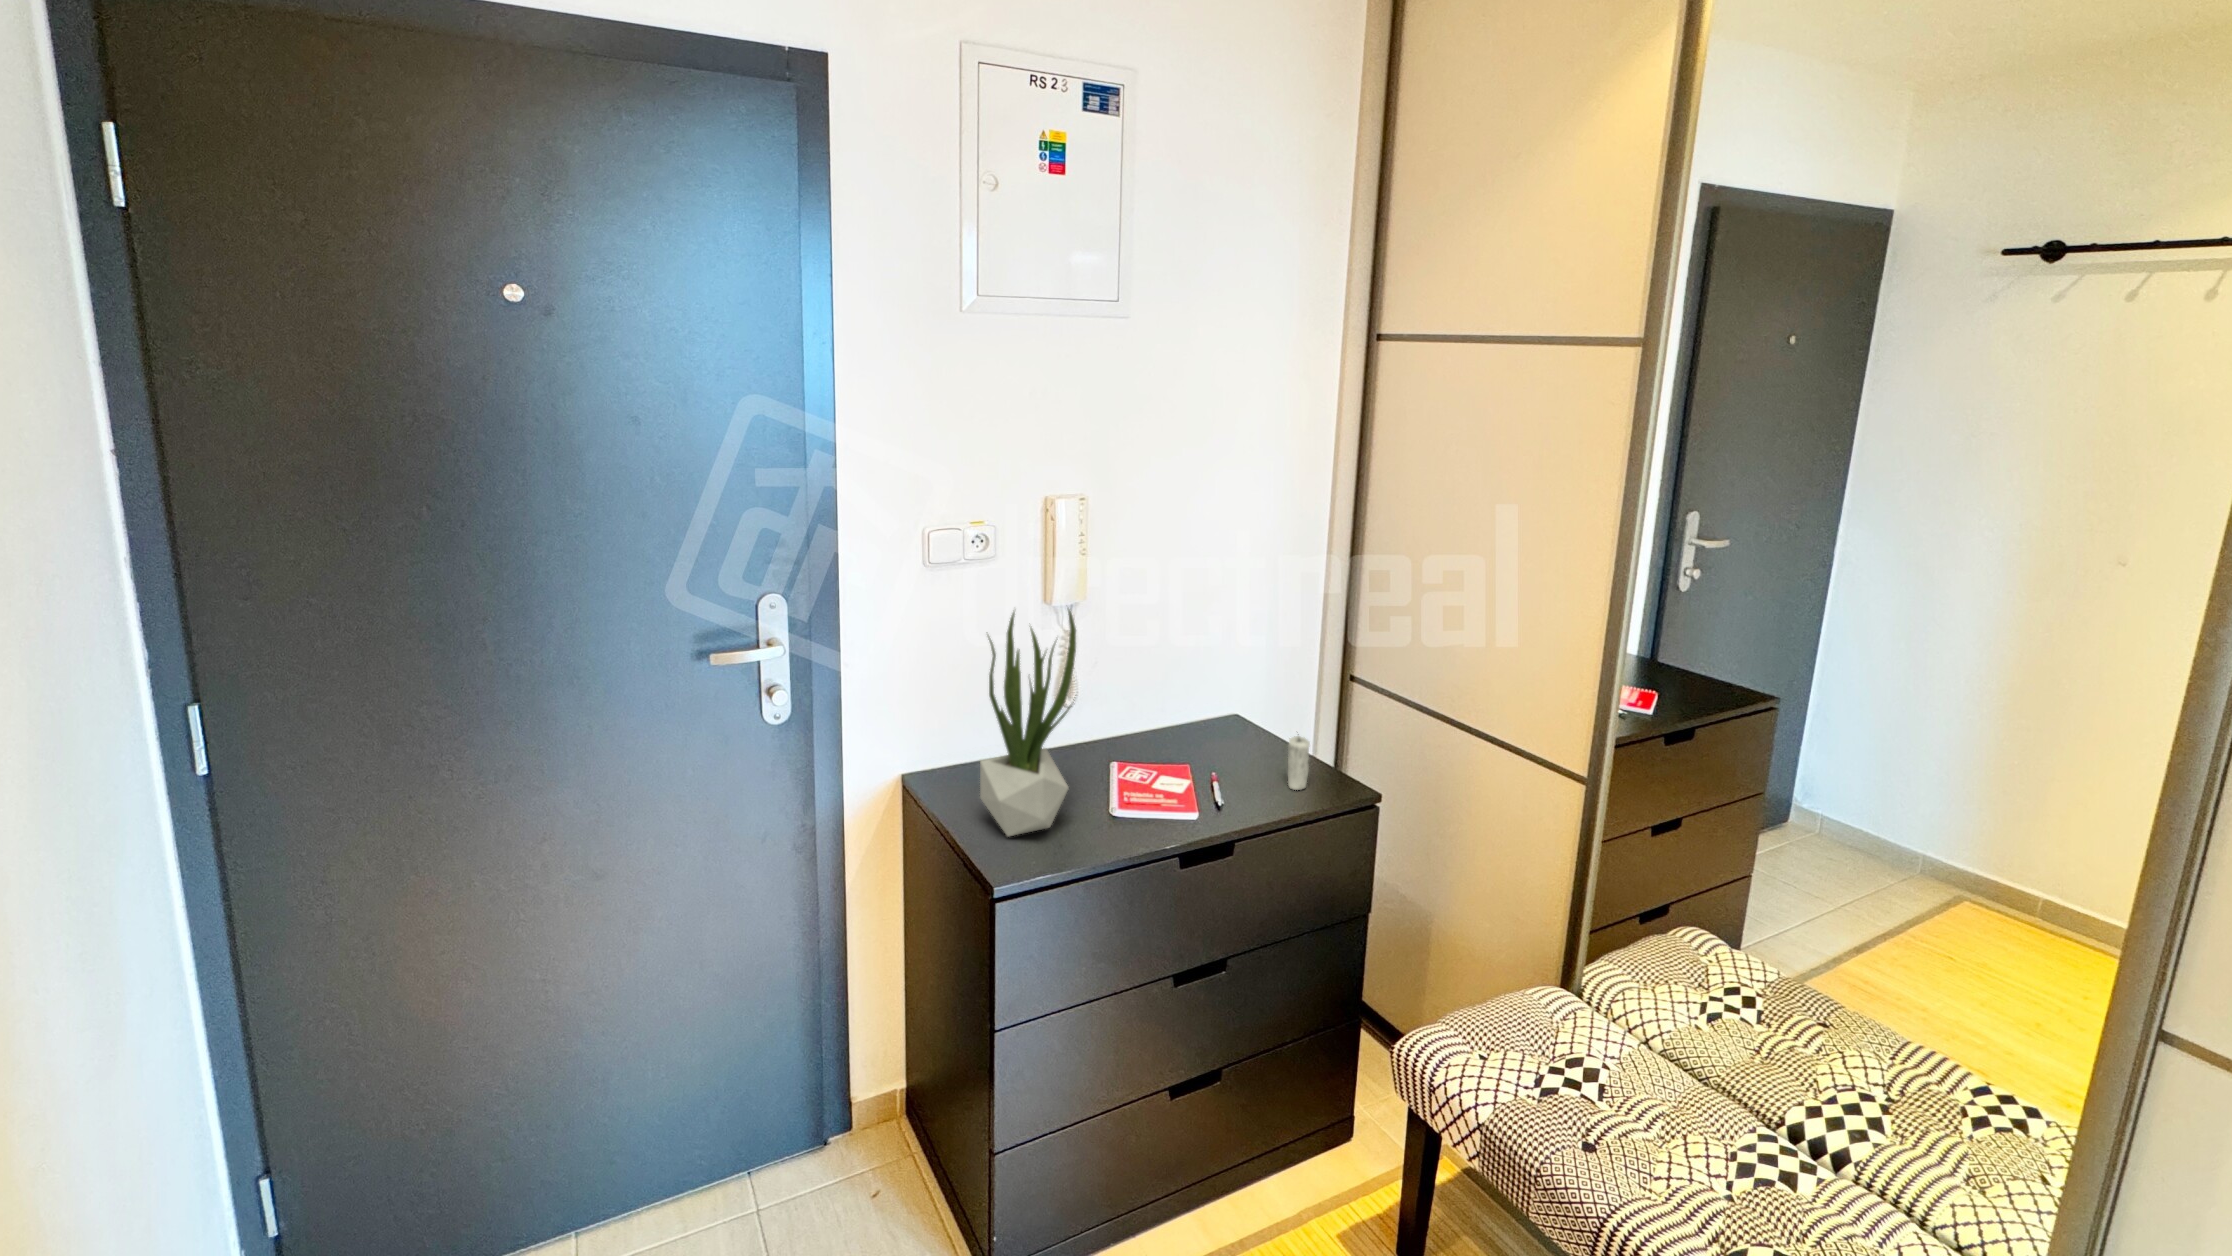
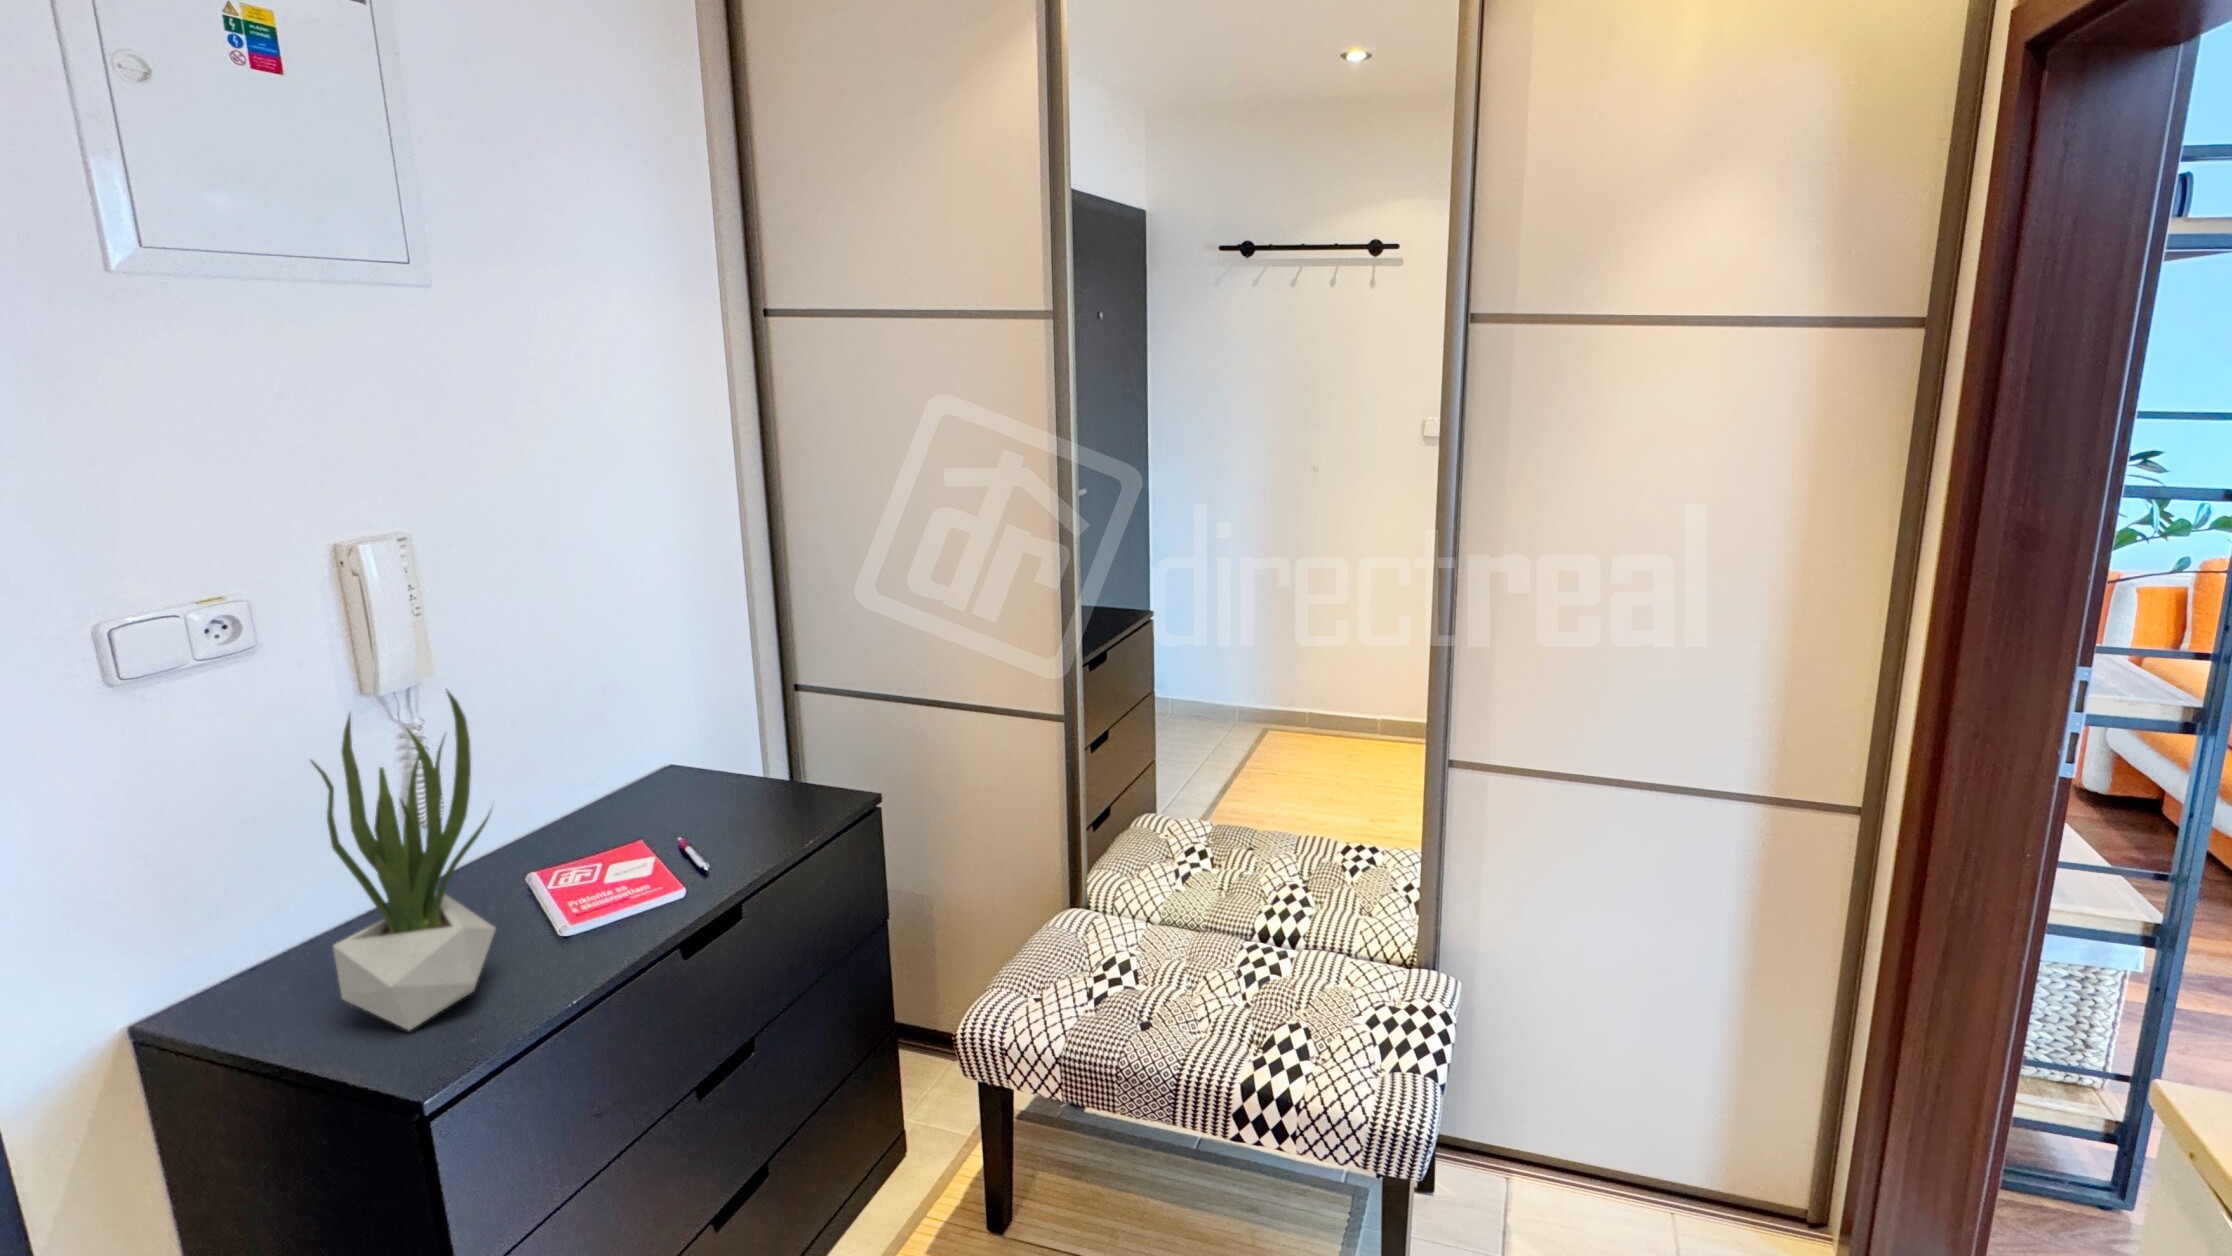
candle: present [1288,736,1310,790] -> none [765,758,795,825]

